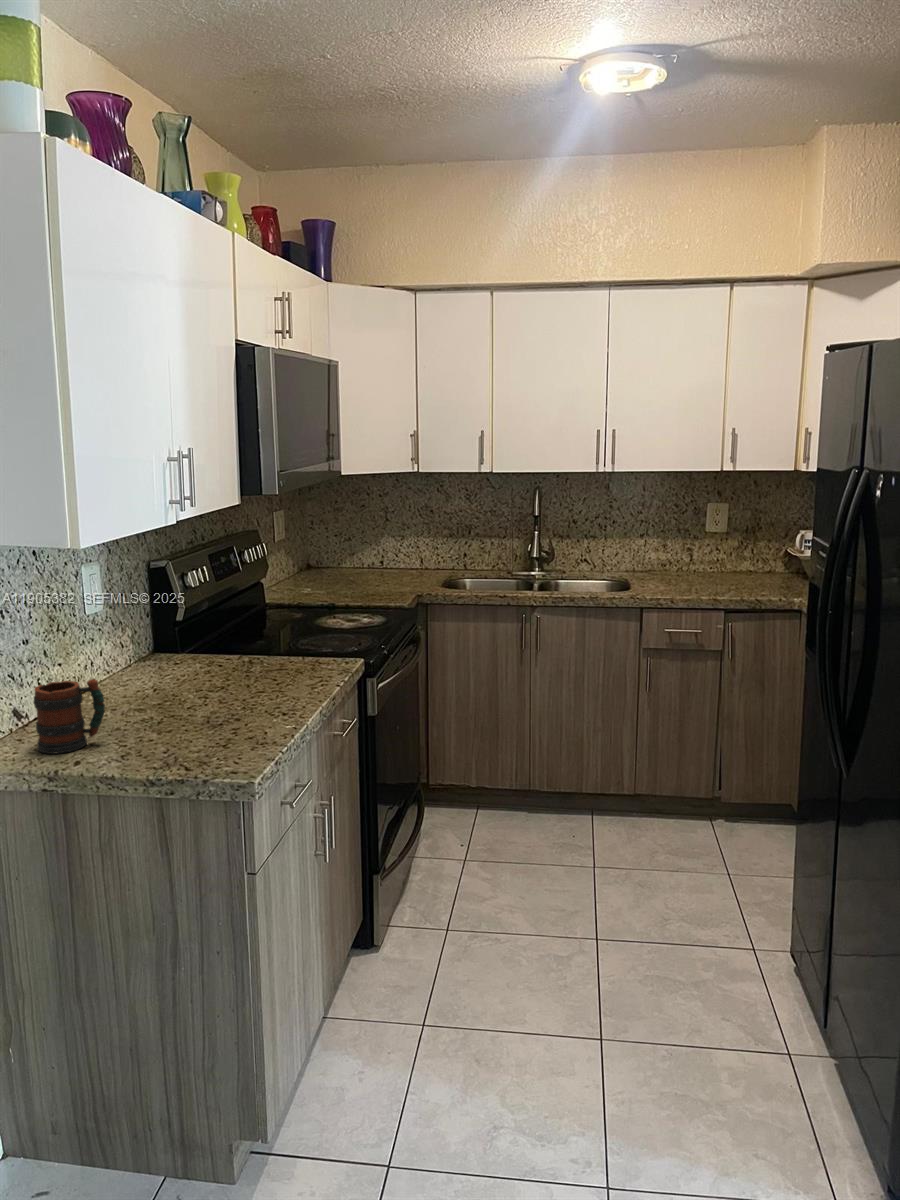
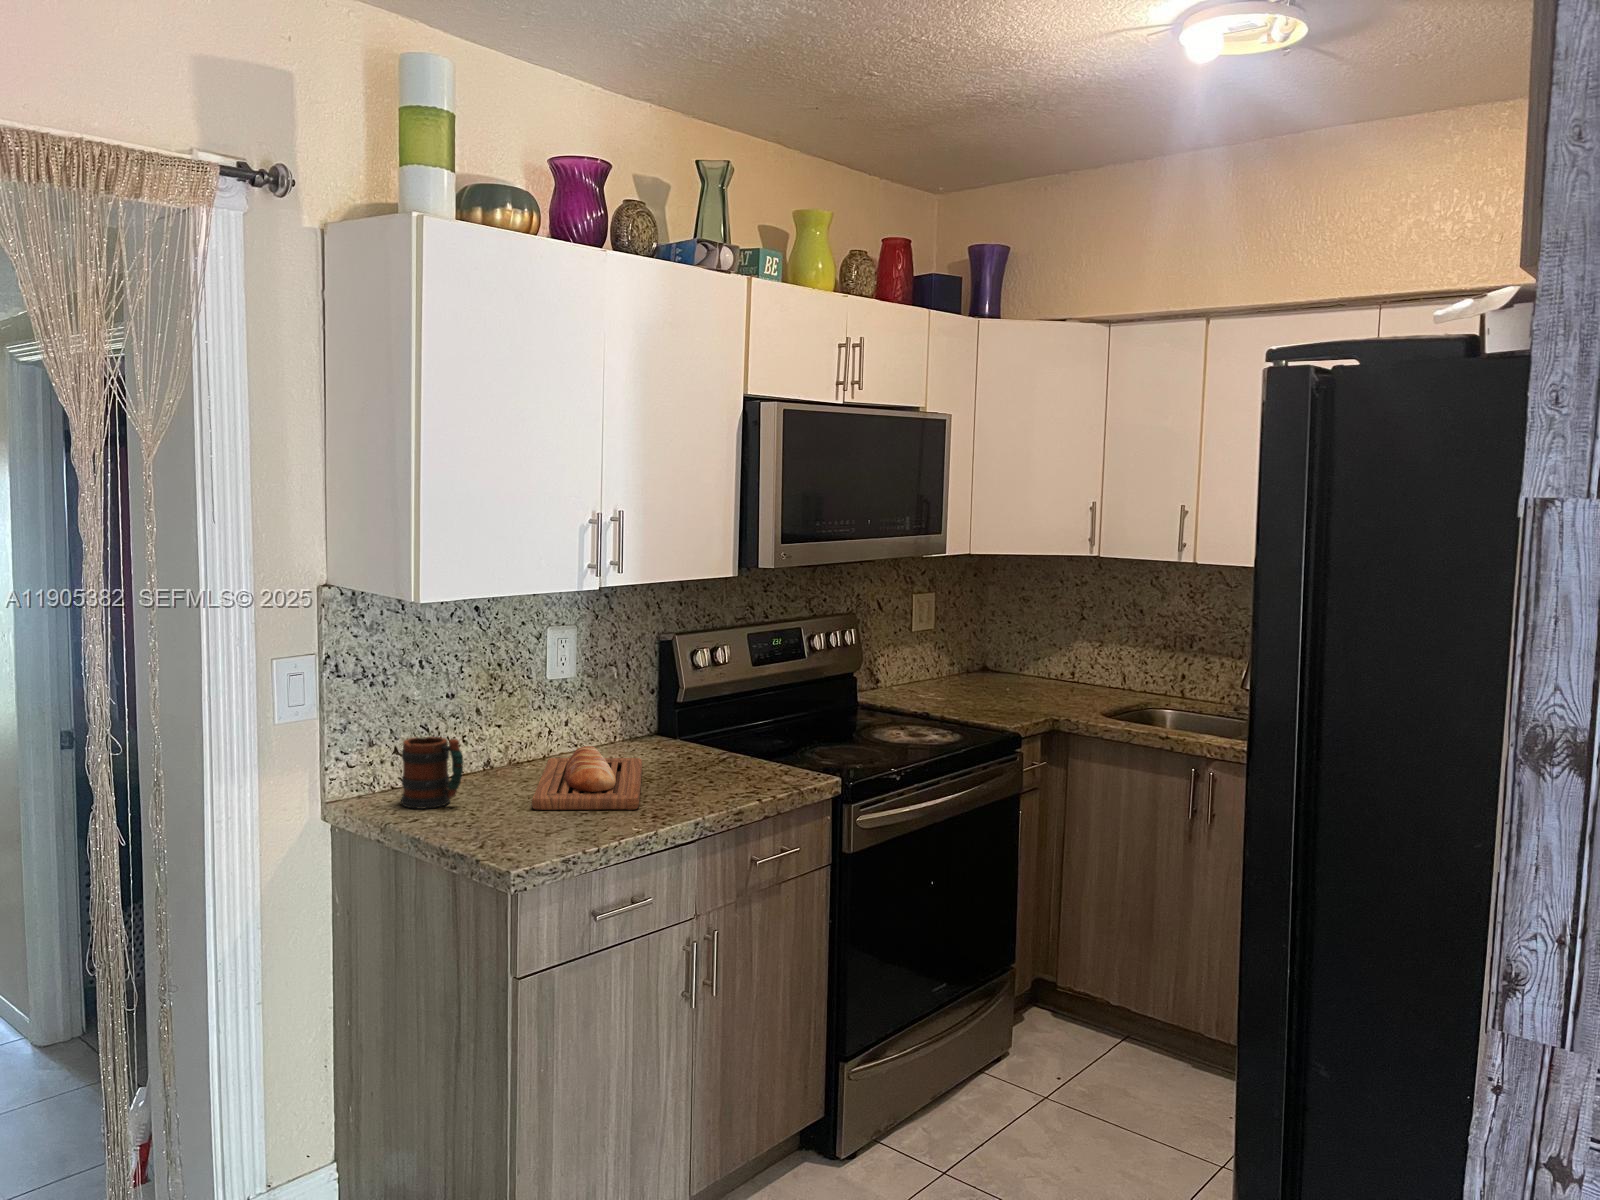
bread loaf: none [116,667,262,730] -> present [532,746,642,810]

